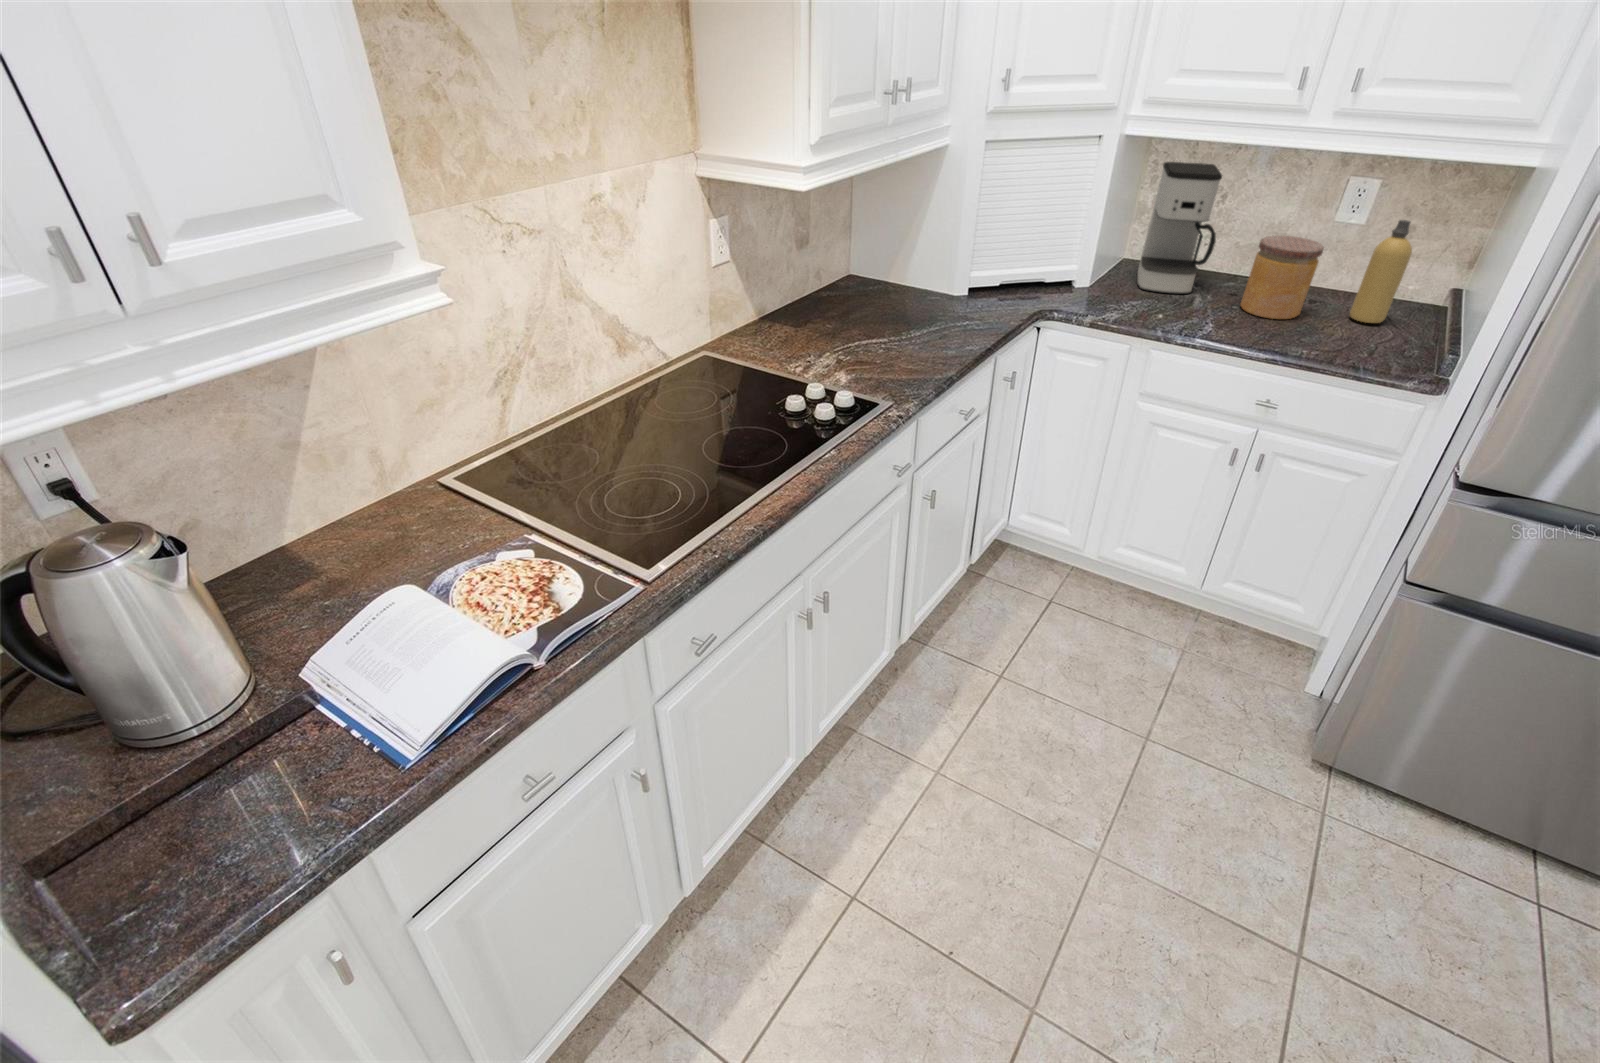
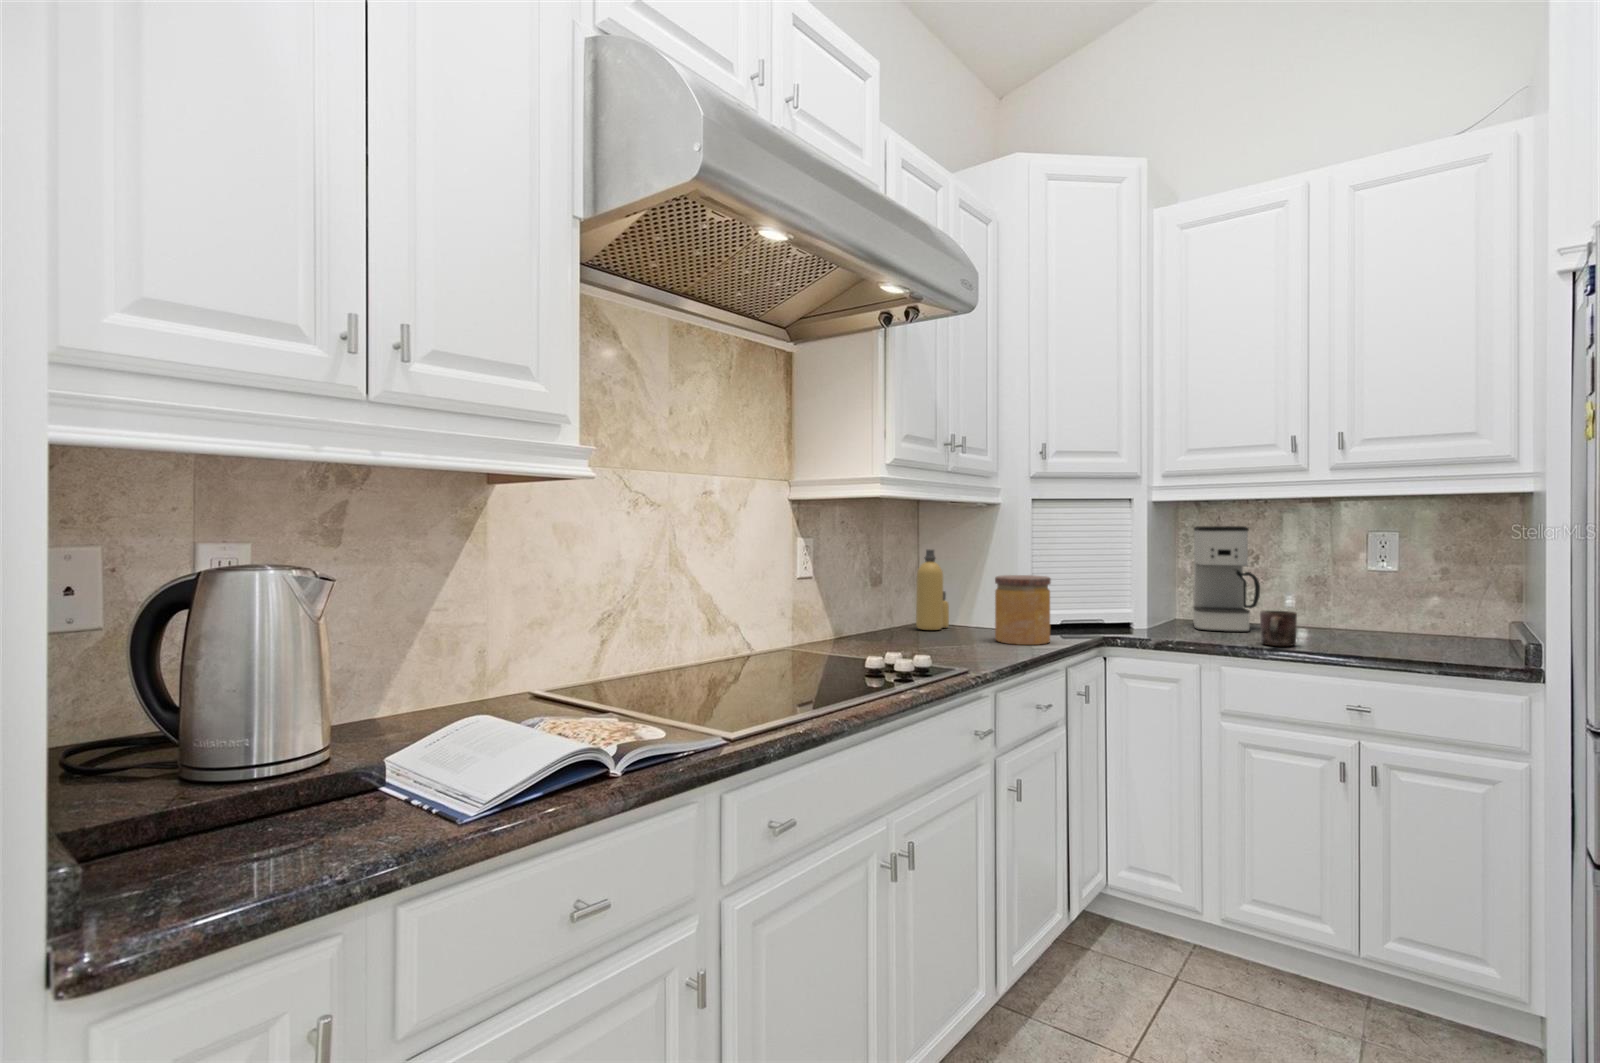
bottle: present [1350,220,1412,323] -> present [916,549,949,630]
jar: present [1241,236,1324,319] -> present [995,575,1051,645]
mug: none [1197,288,1241,330] -> present [1260,611,1297,646]

